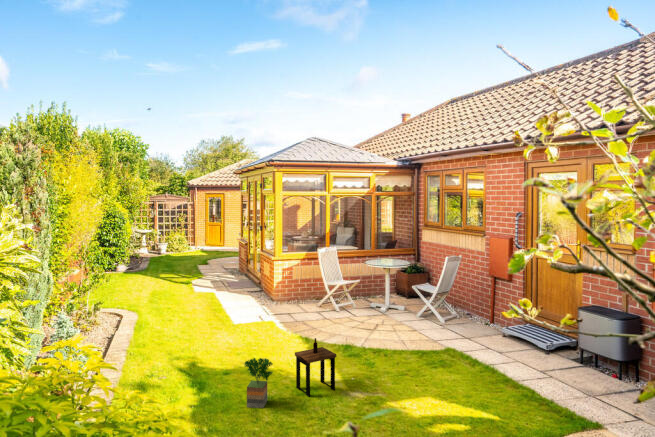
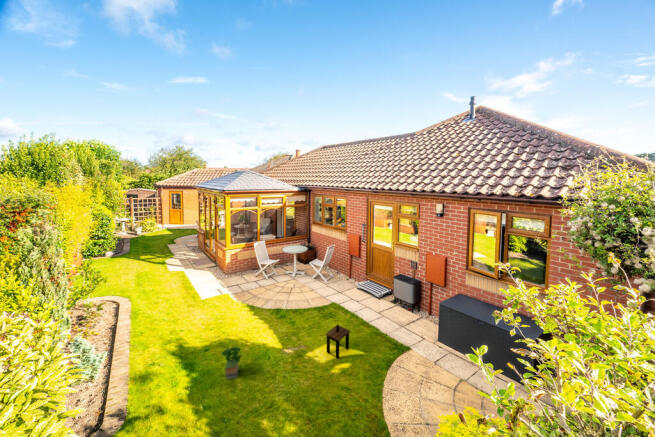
side table: present [295,338,336,397] -> present [326,324,350,359]

